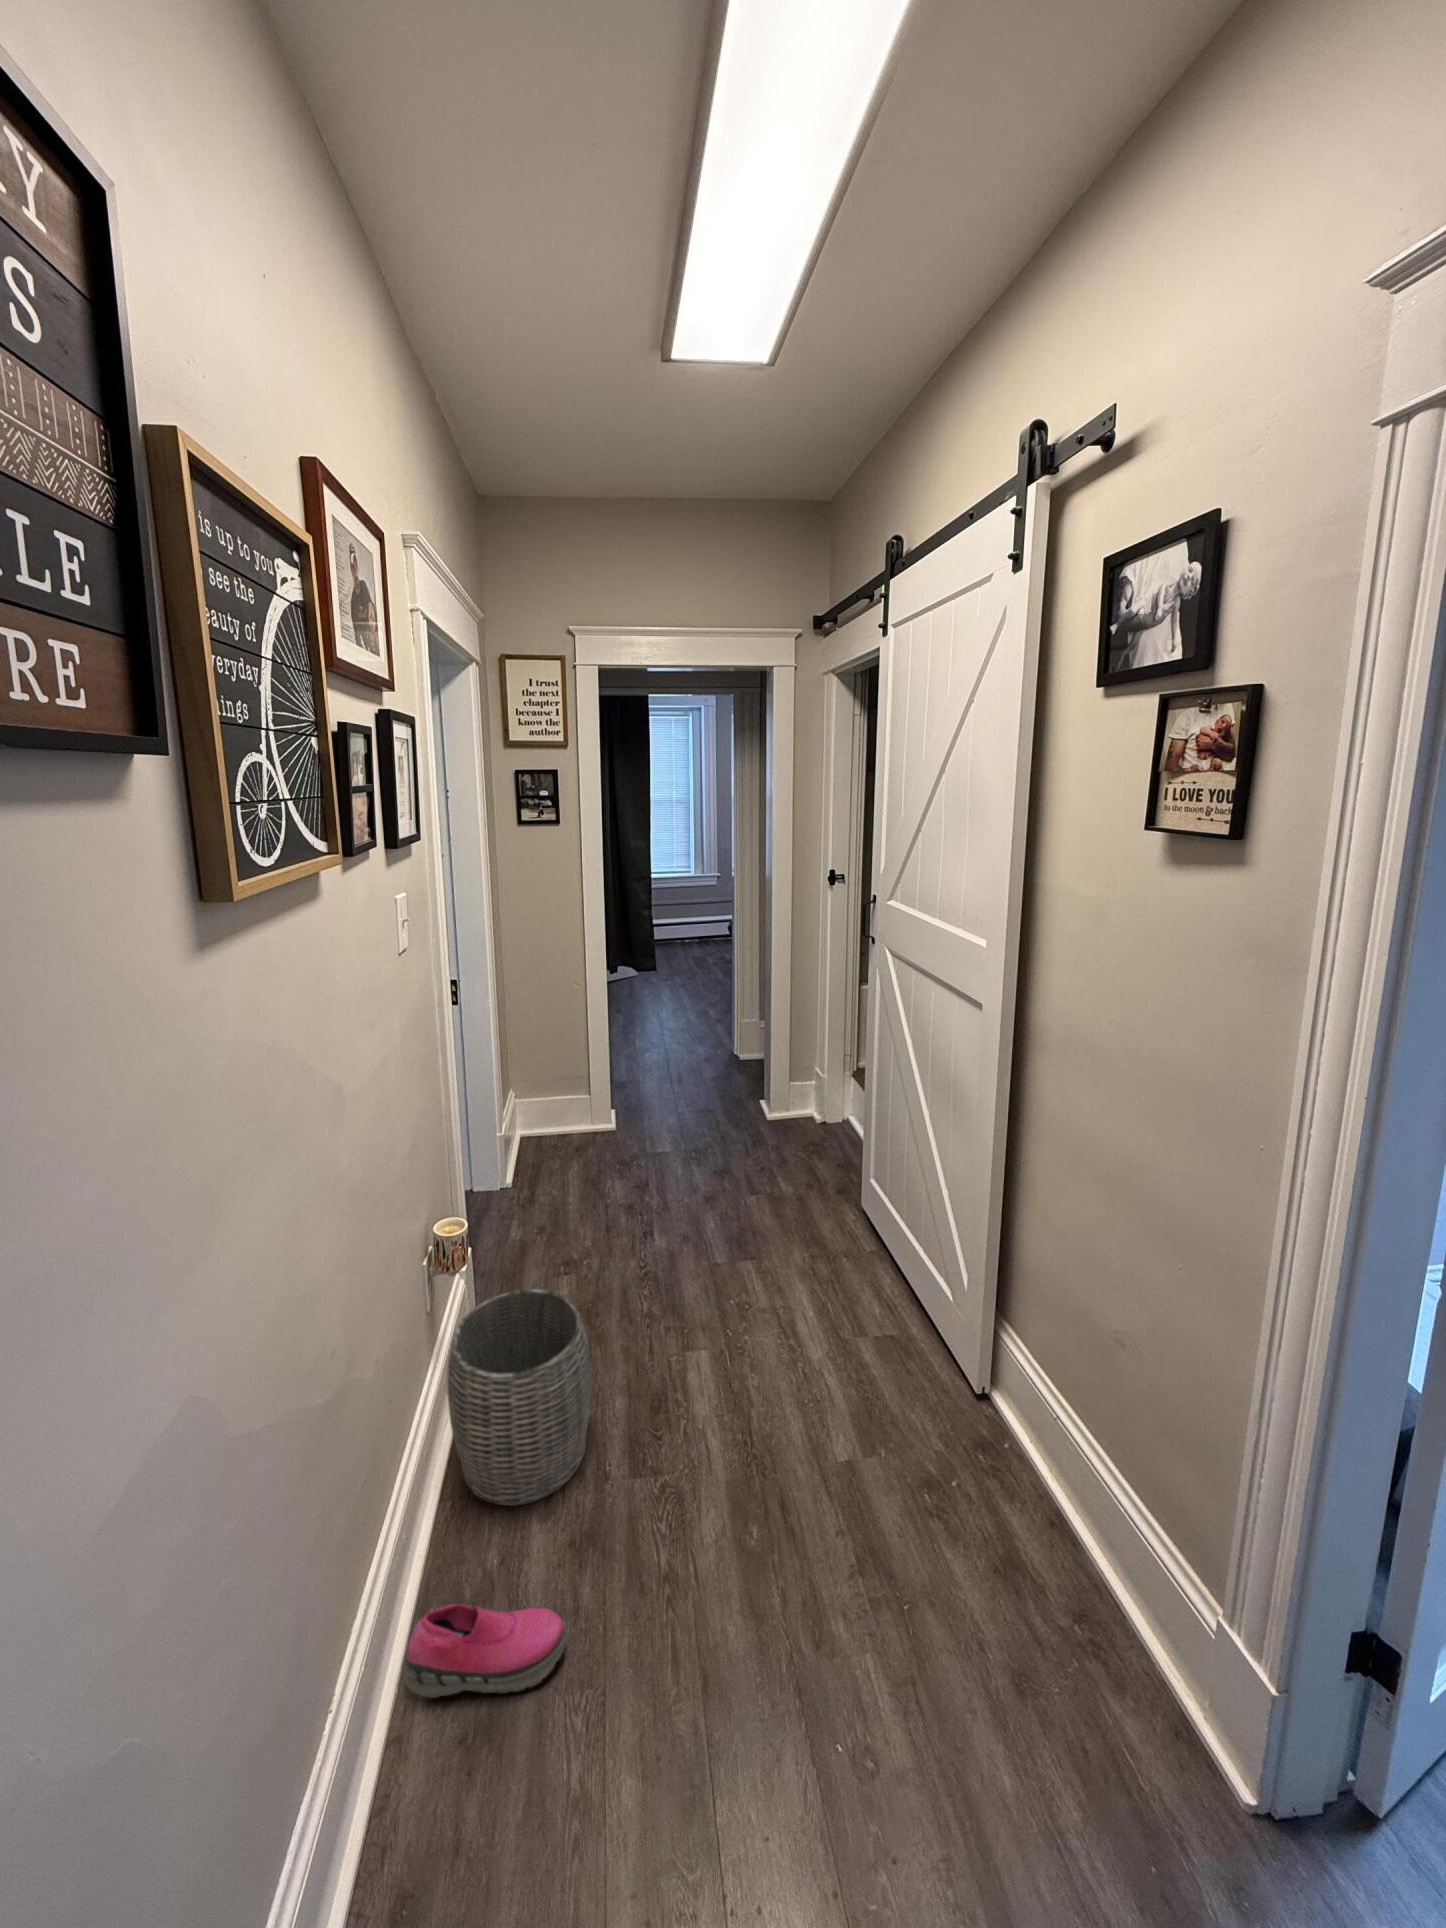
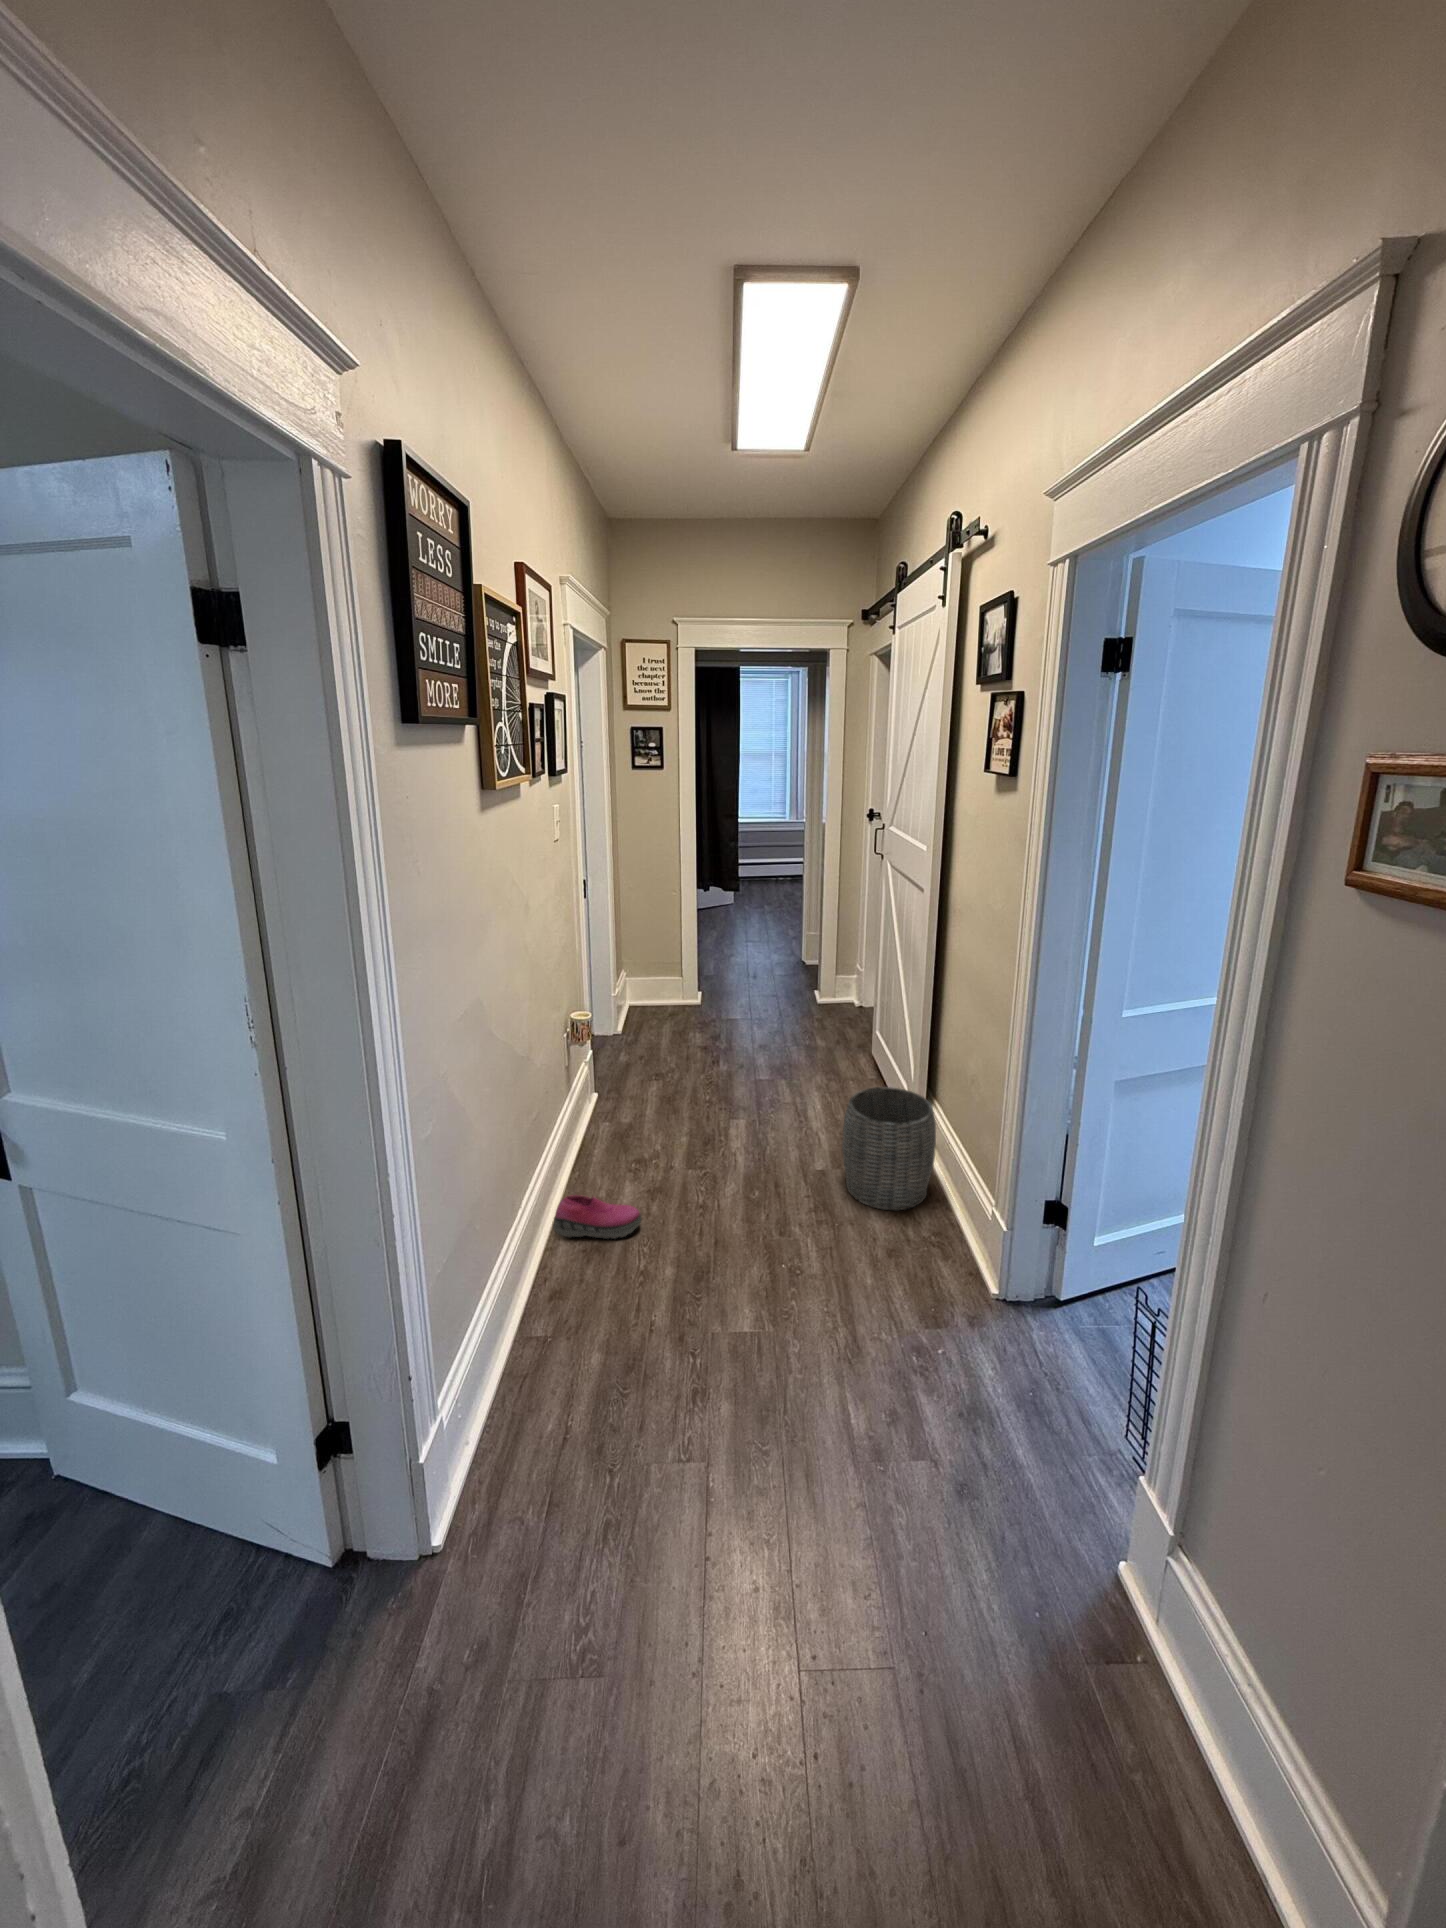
woven basket: present [447,1289,592,1506] -> present [842,1087,936,1210]

